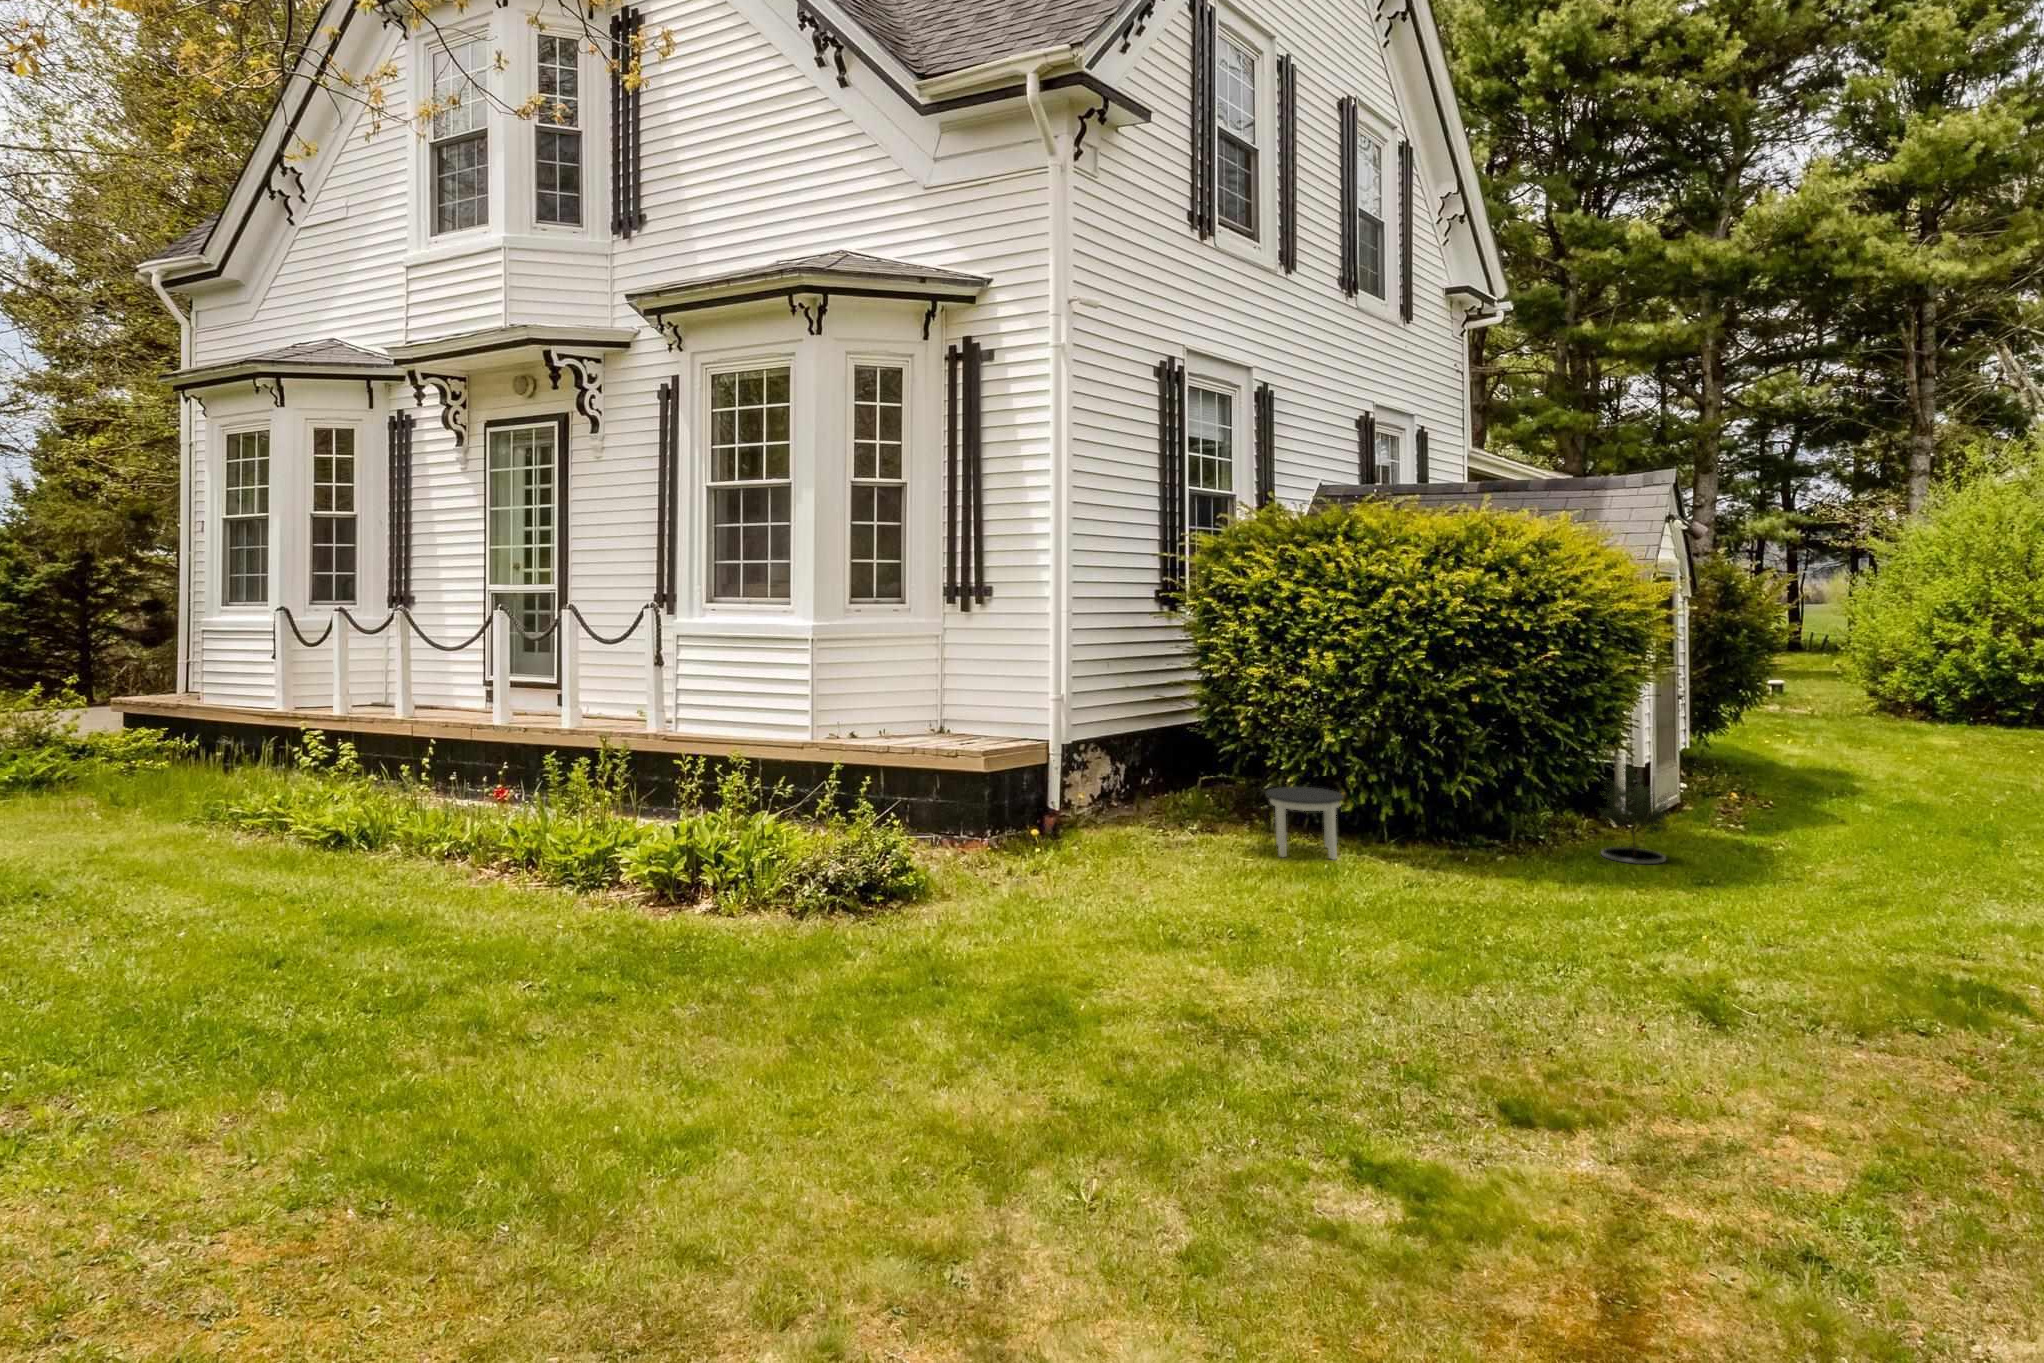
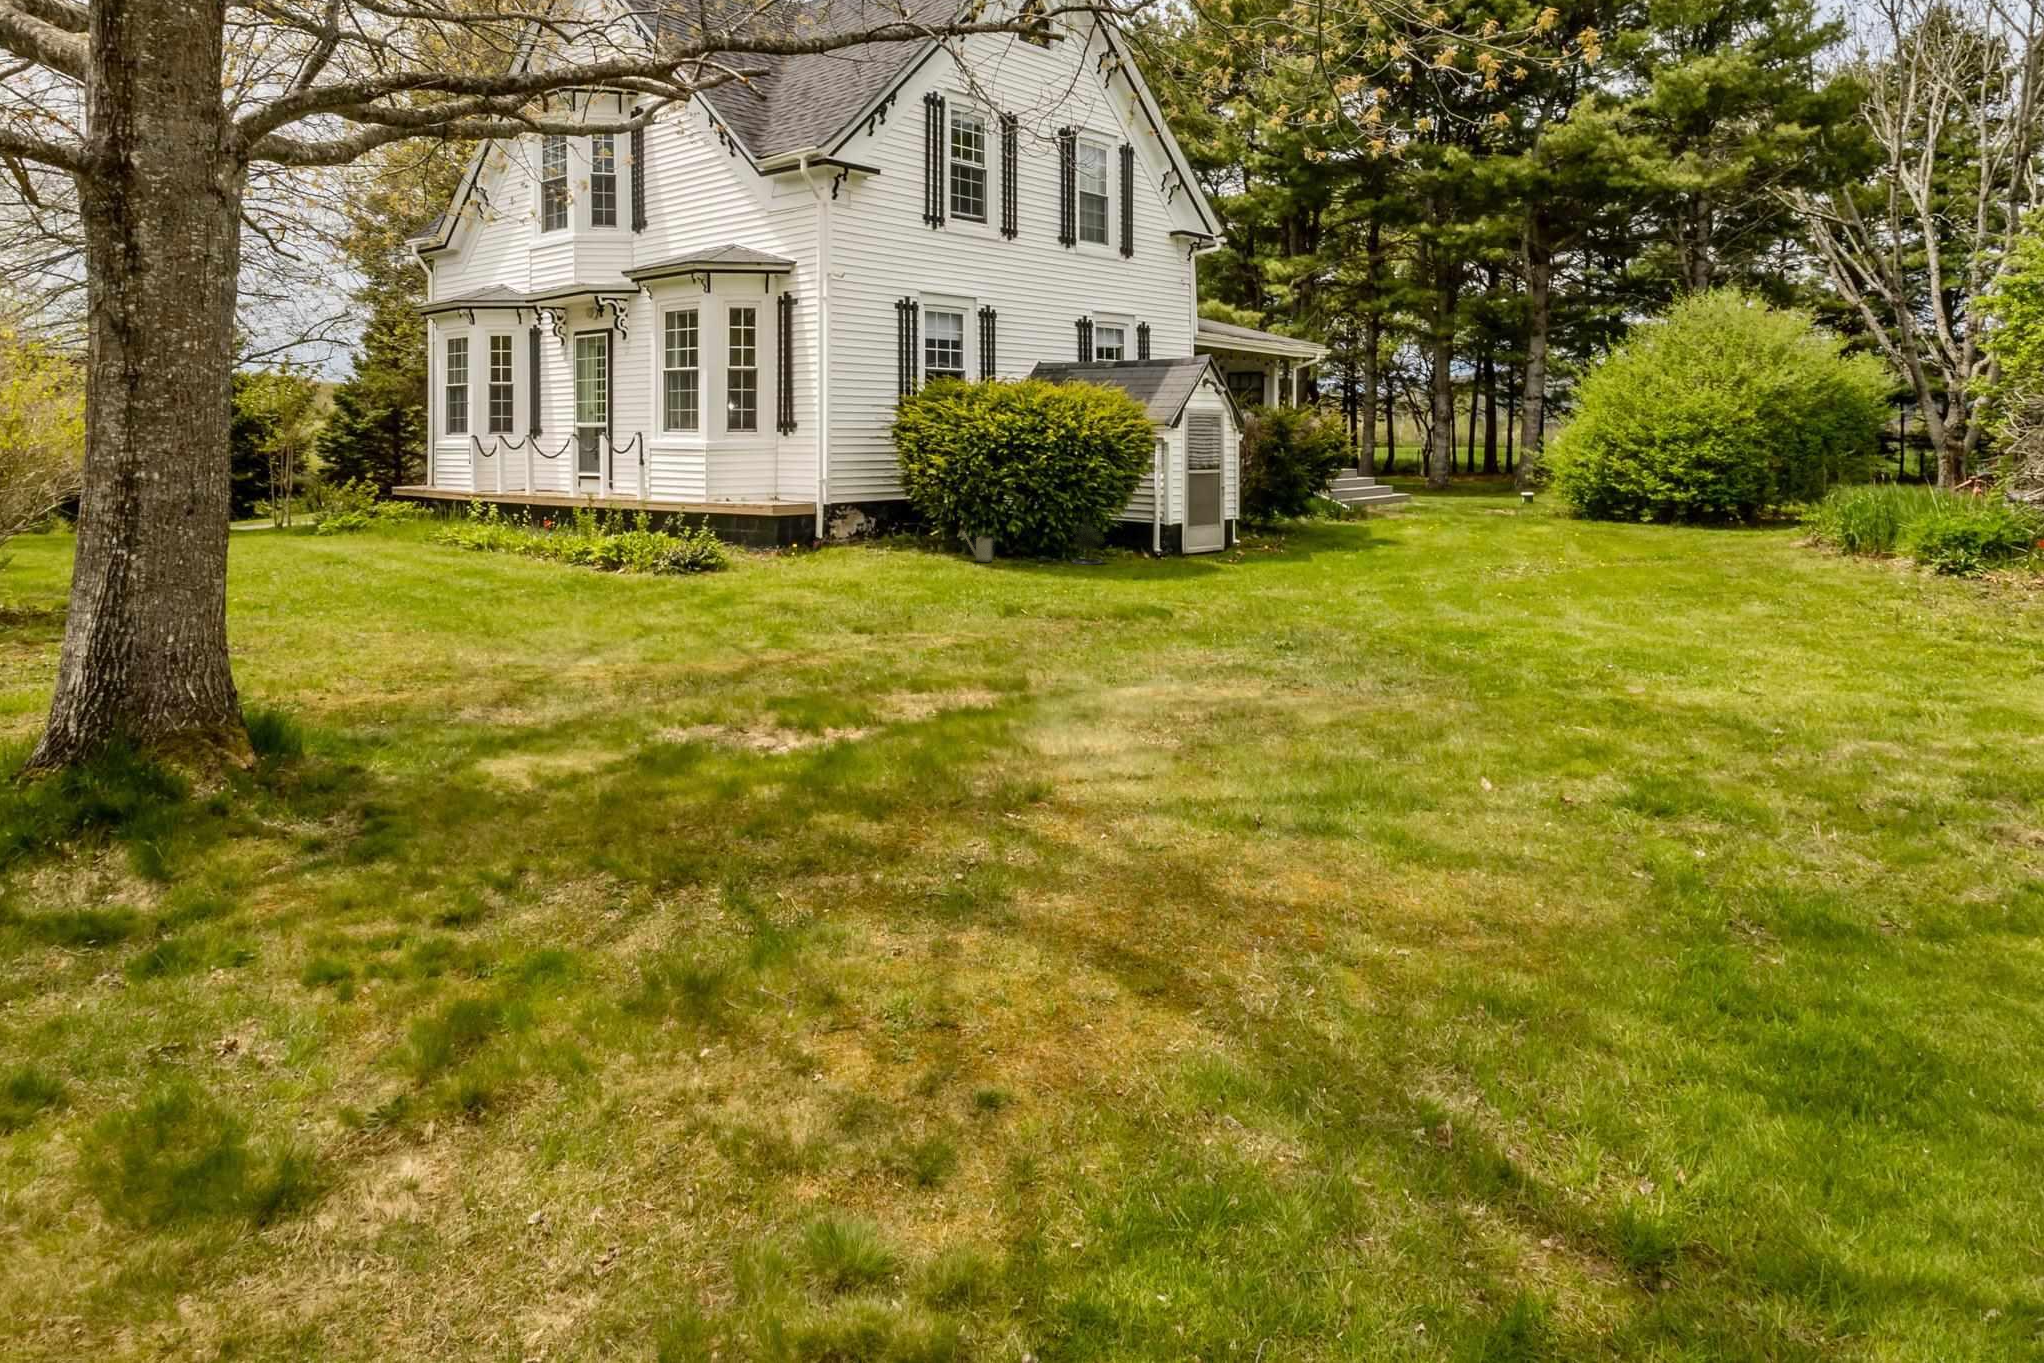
round table: present [1265,787,1344,860] -> none [913,527,951,560]
watering can: none [1373,794,1458,866] -> present [960,531,993,562]

